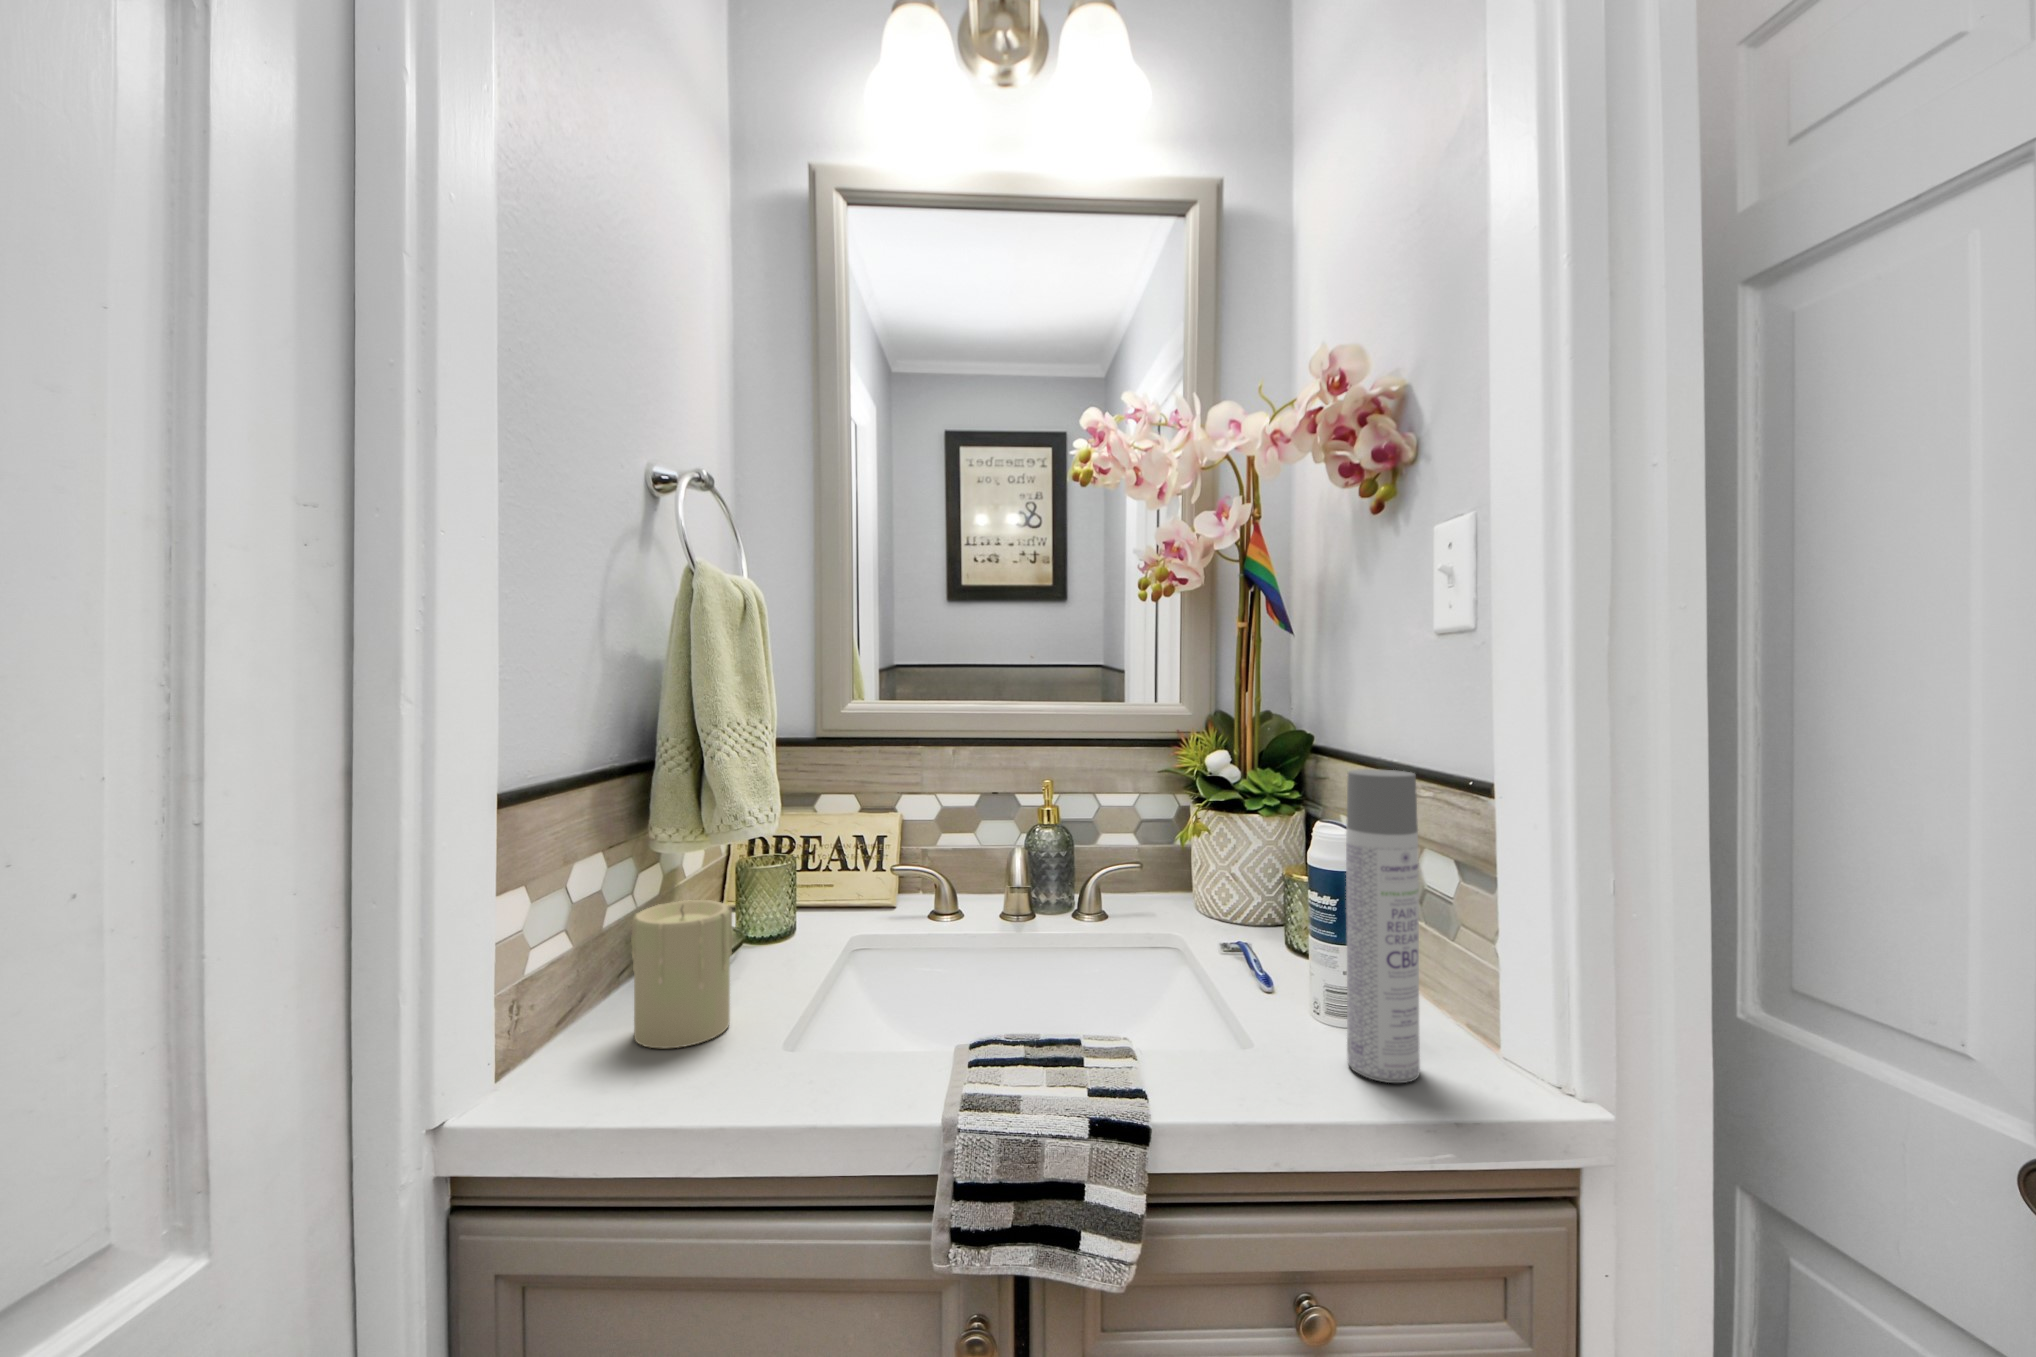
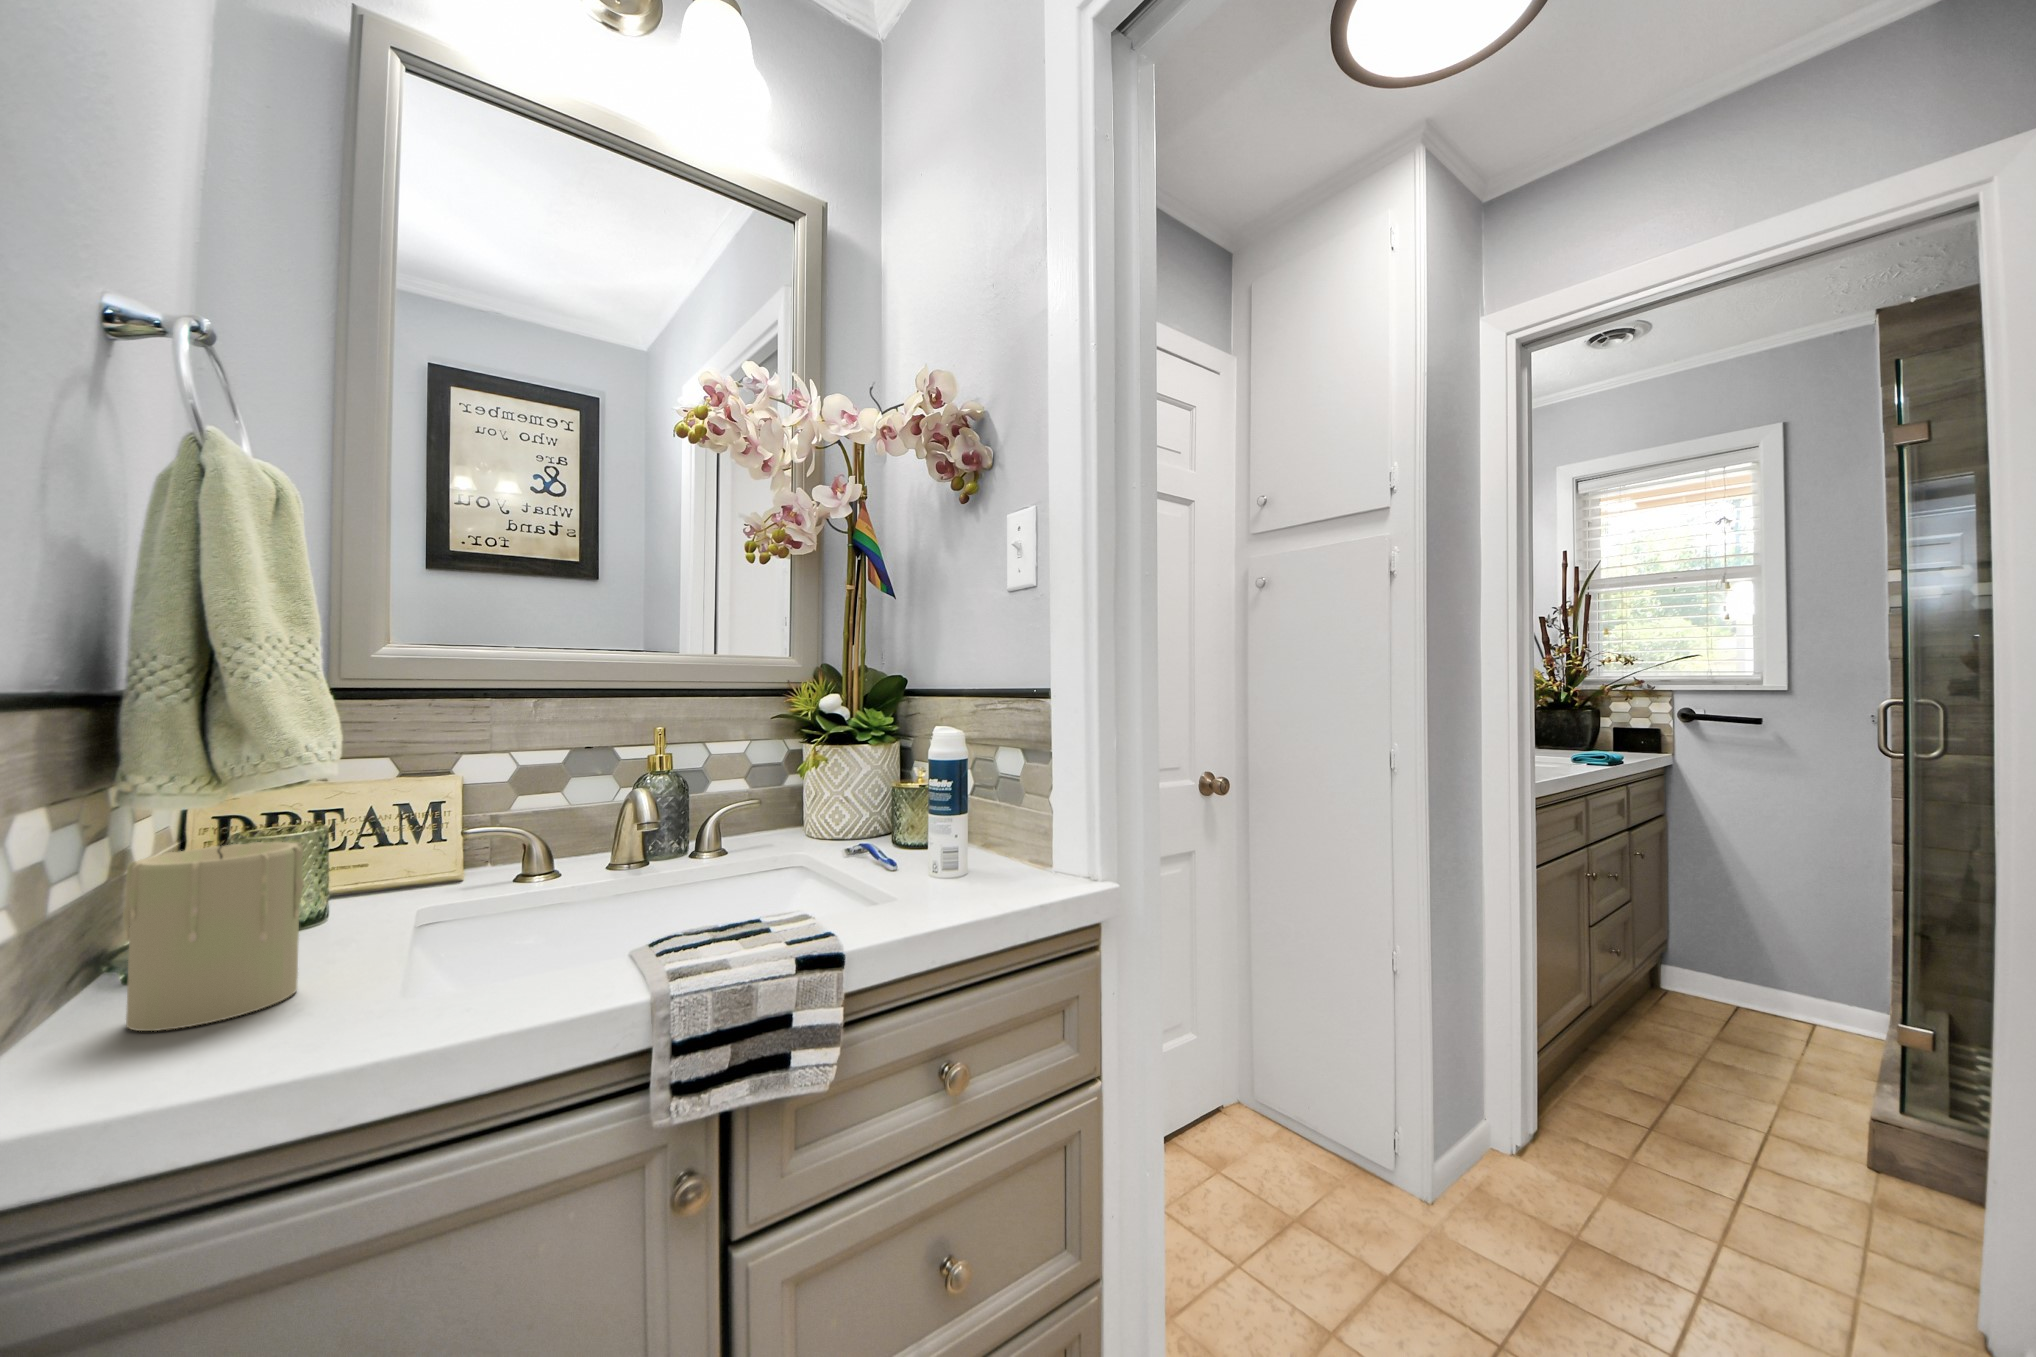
spray bottle: present [1346,769,1420,1083] -> none [973,669,1023,895]

